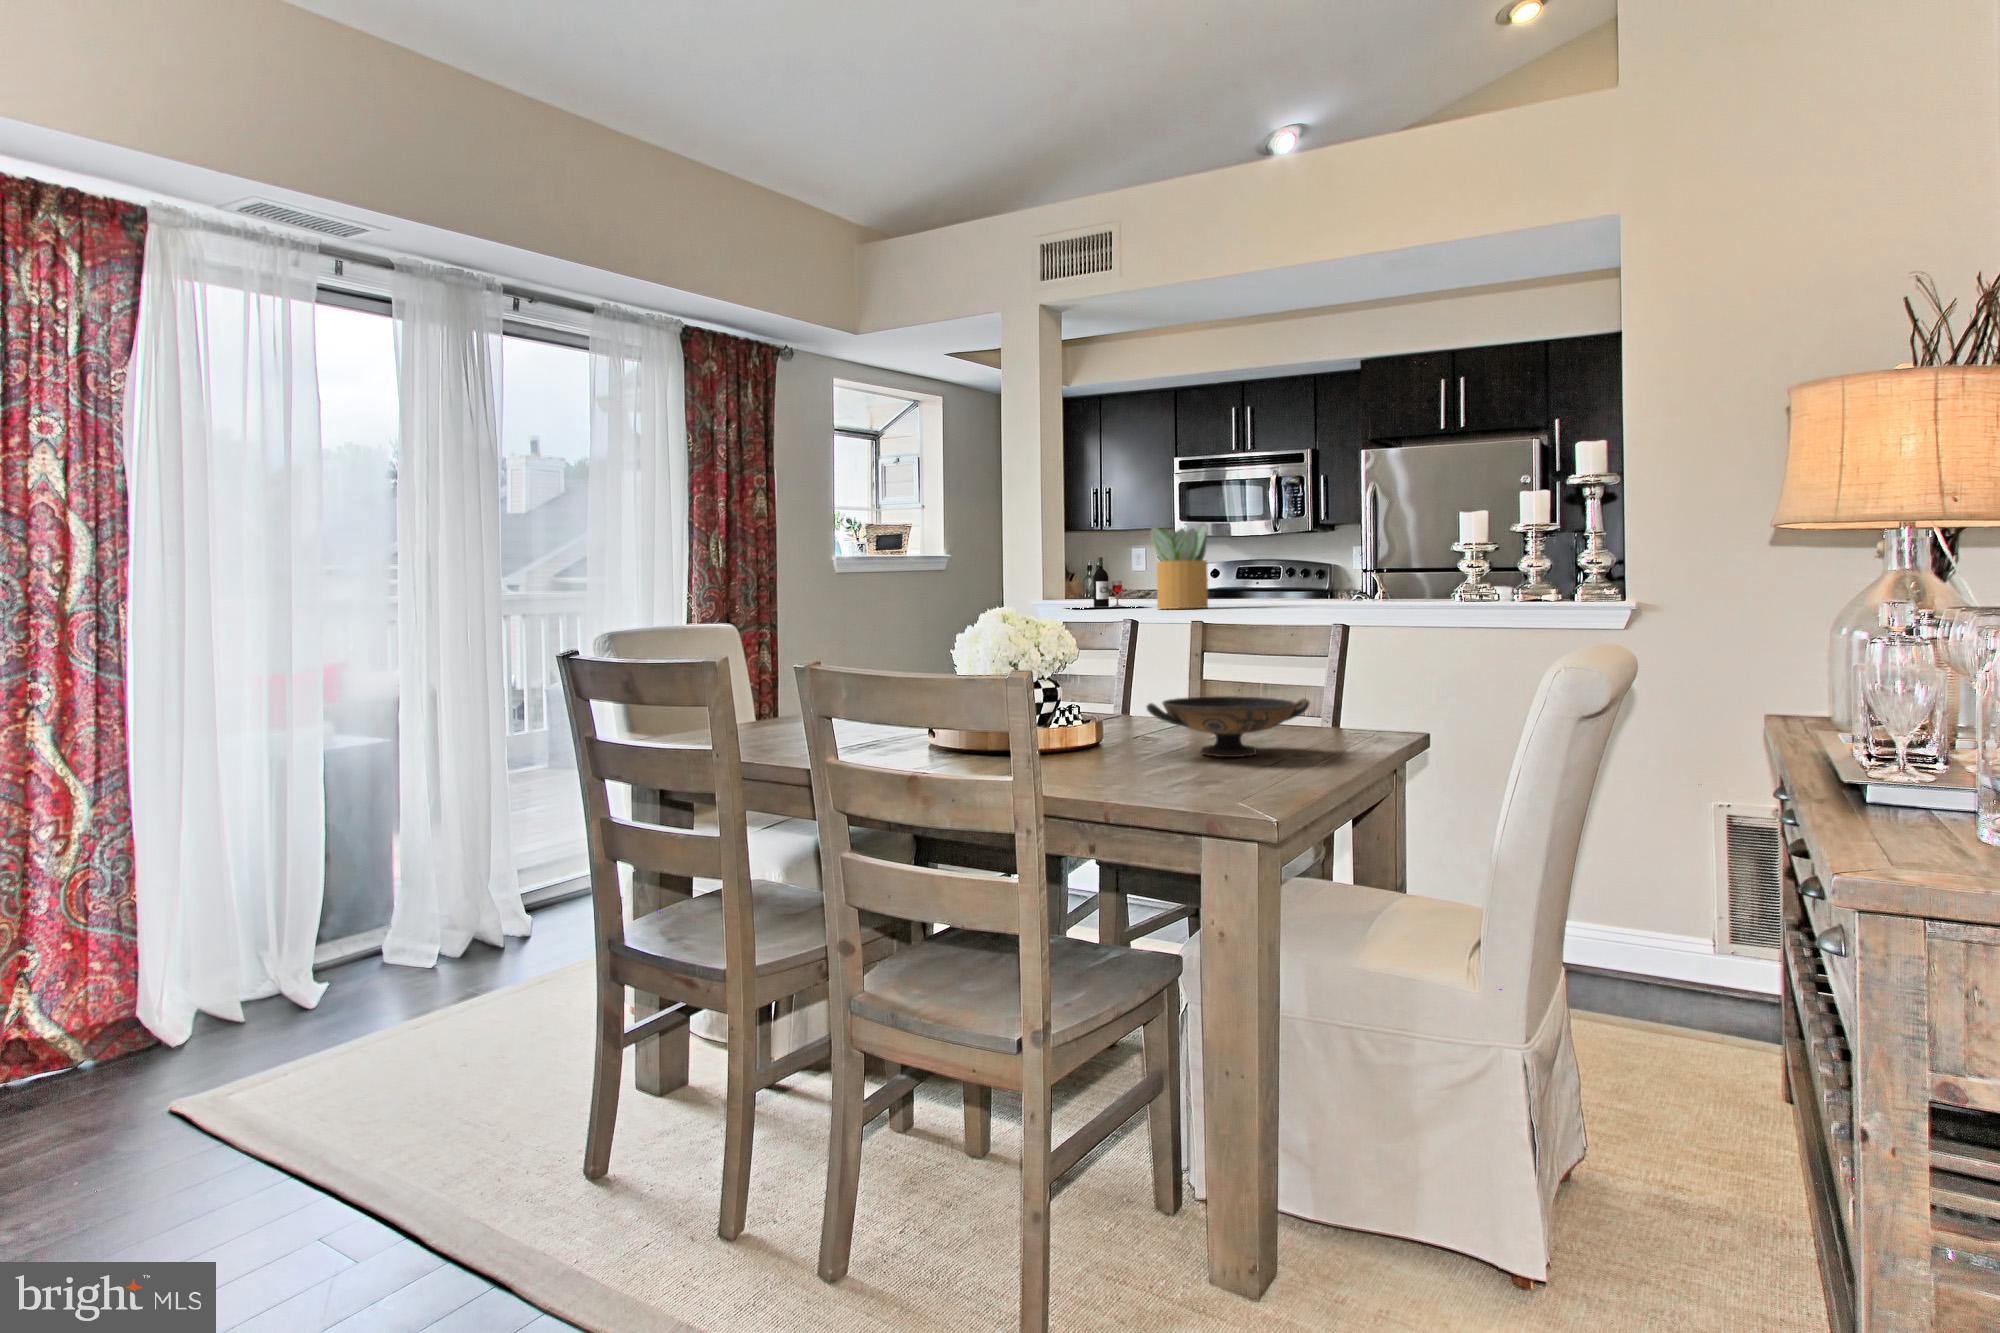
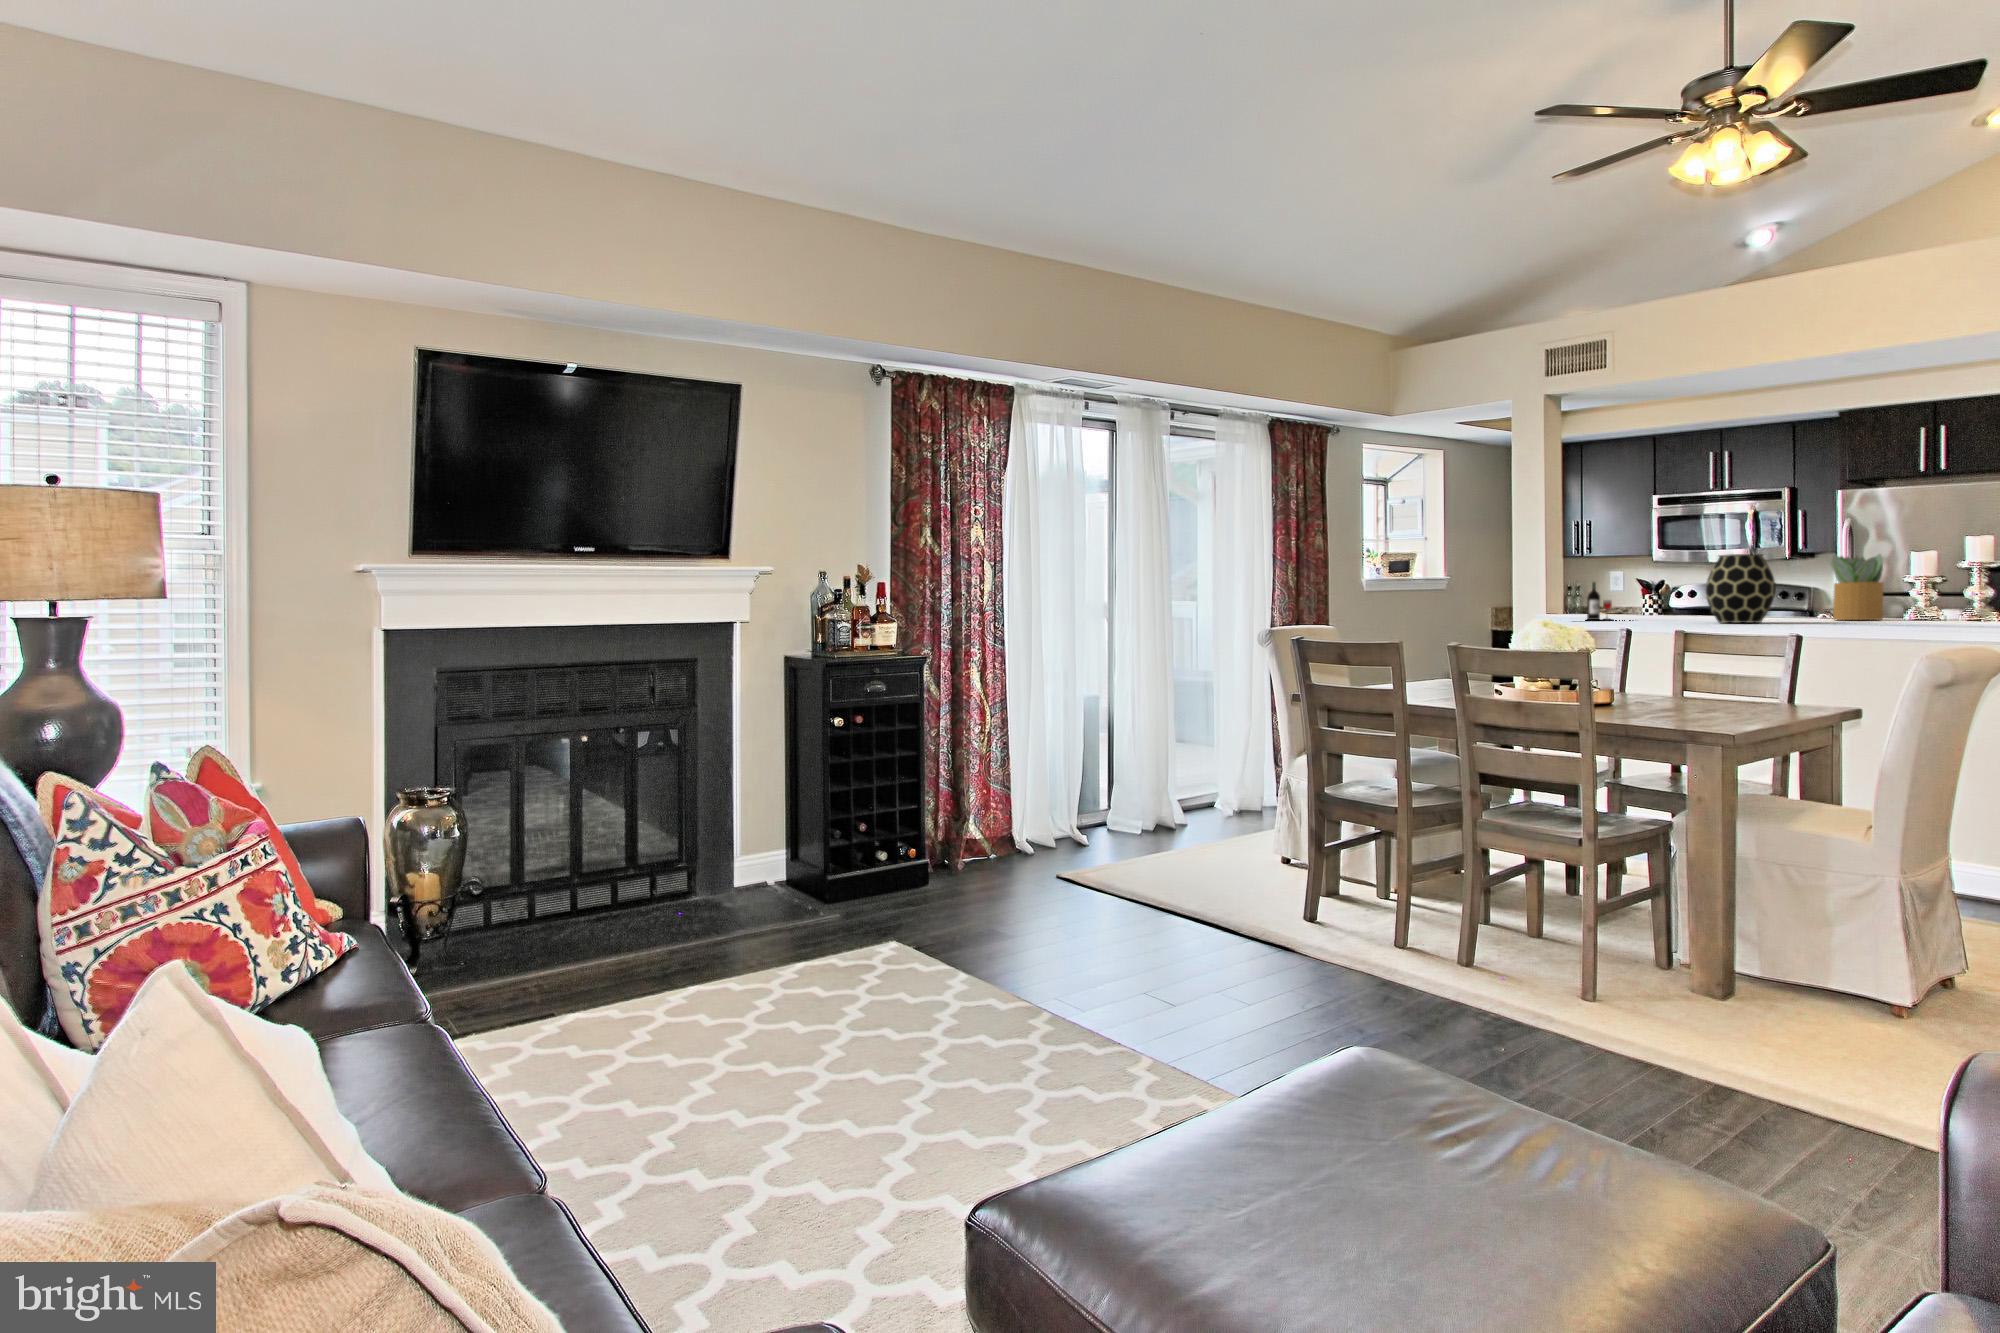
vase: none [1228,517,1309,610] -> present [1705,554,1776,623]
potted plant: present [1150,526,1208,609] -> present [1830,554,1884,620]
decorative bowl: present [1147,696,1309,757] -> none [1648,674,1763,709]

